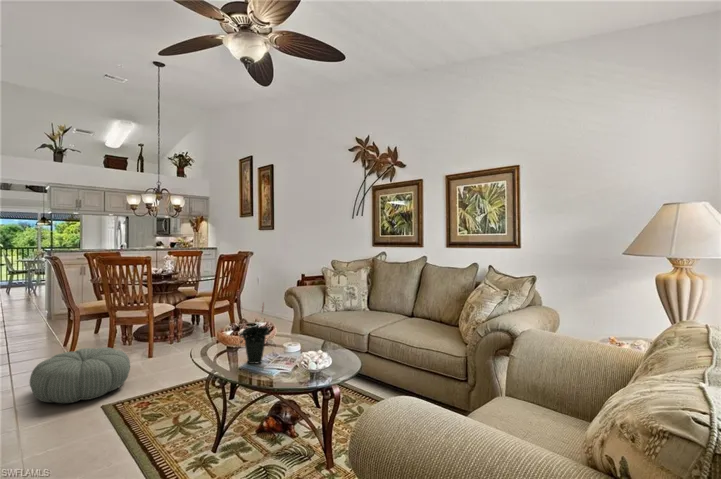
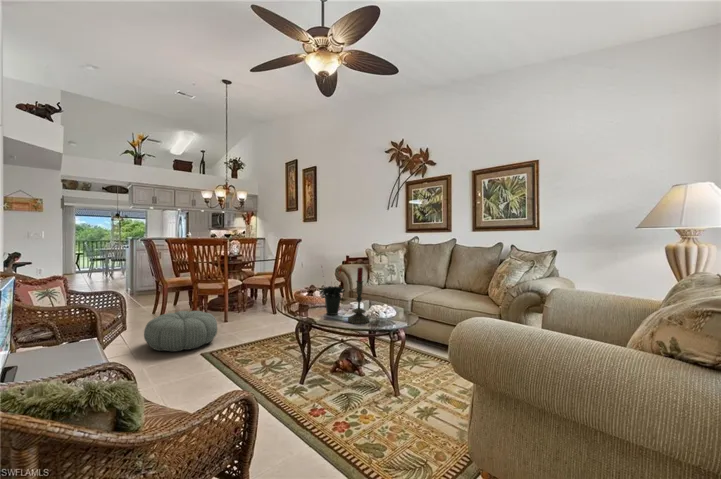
candle: none [268,304,296,380] -> present [348,267,369,324]

